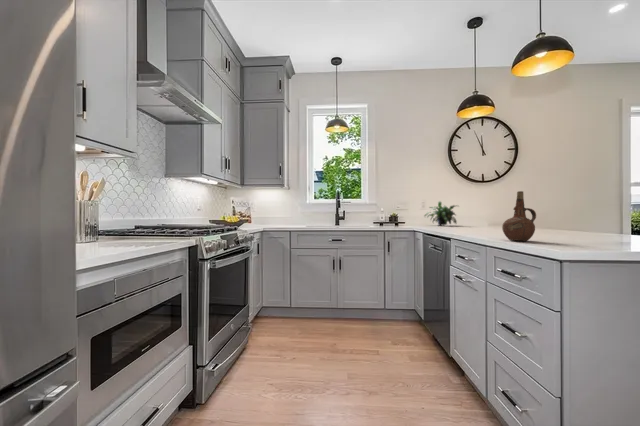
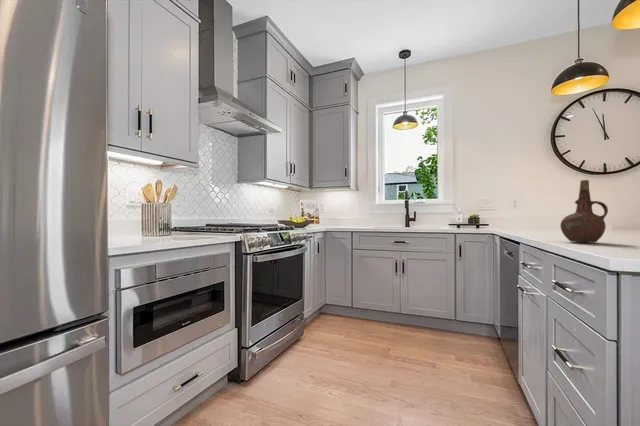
potted plant: present [425,201,456,225] -> none [512,199,560,229]

